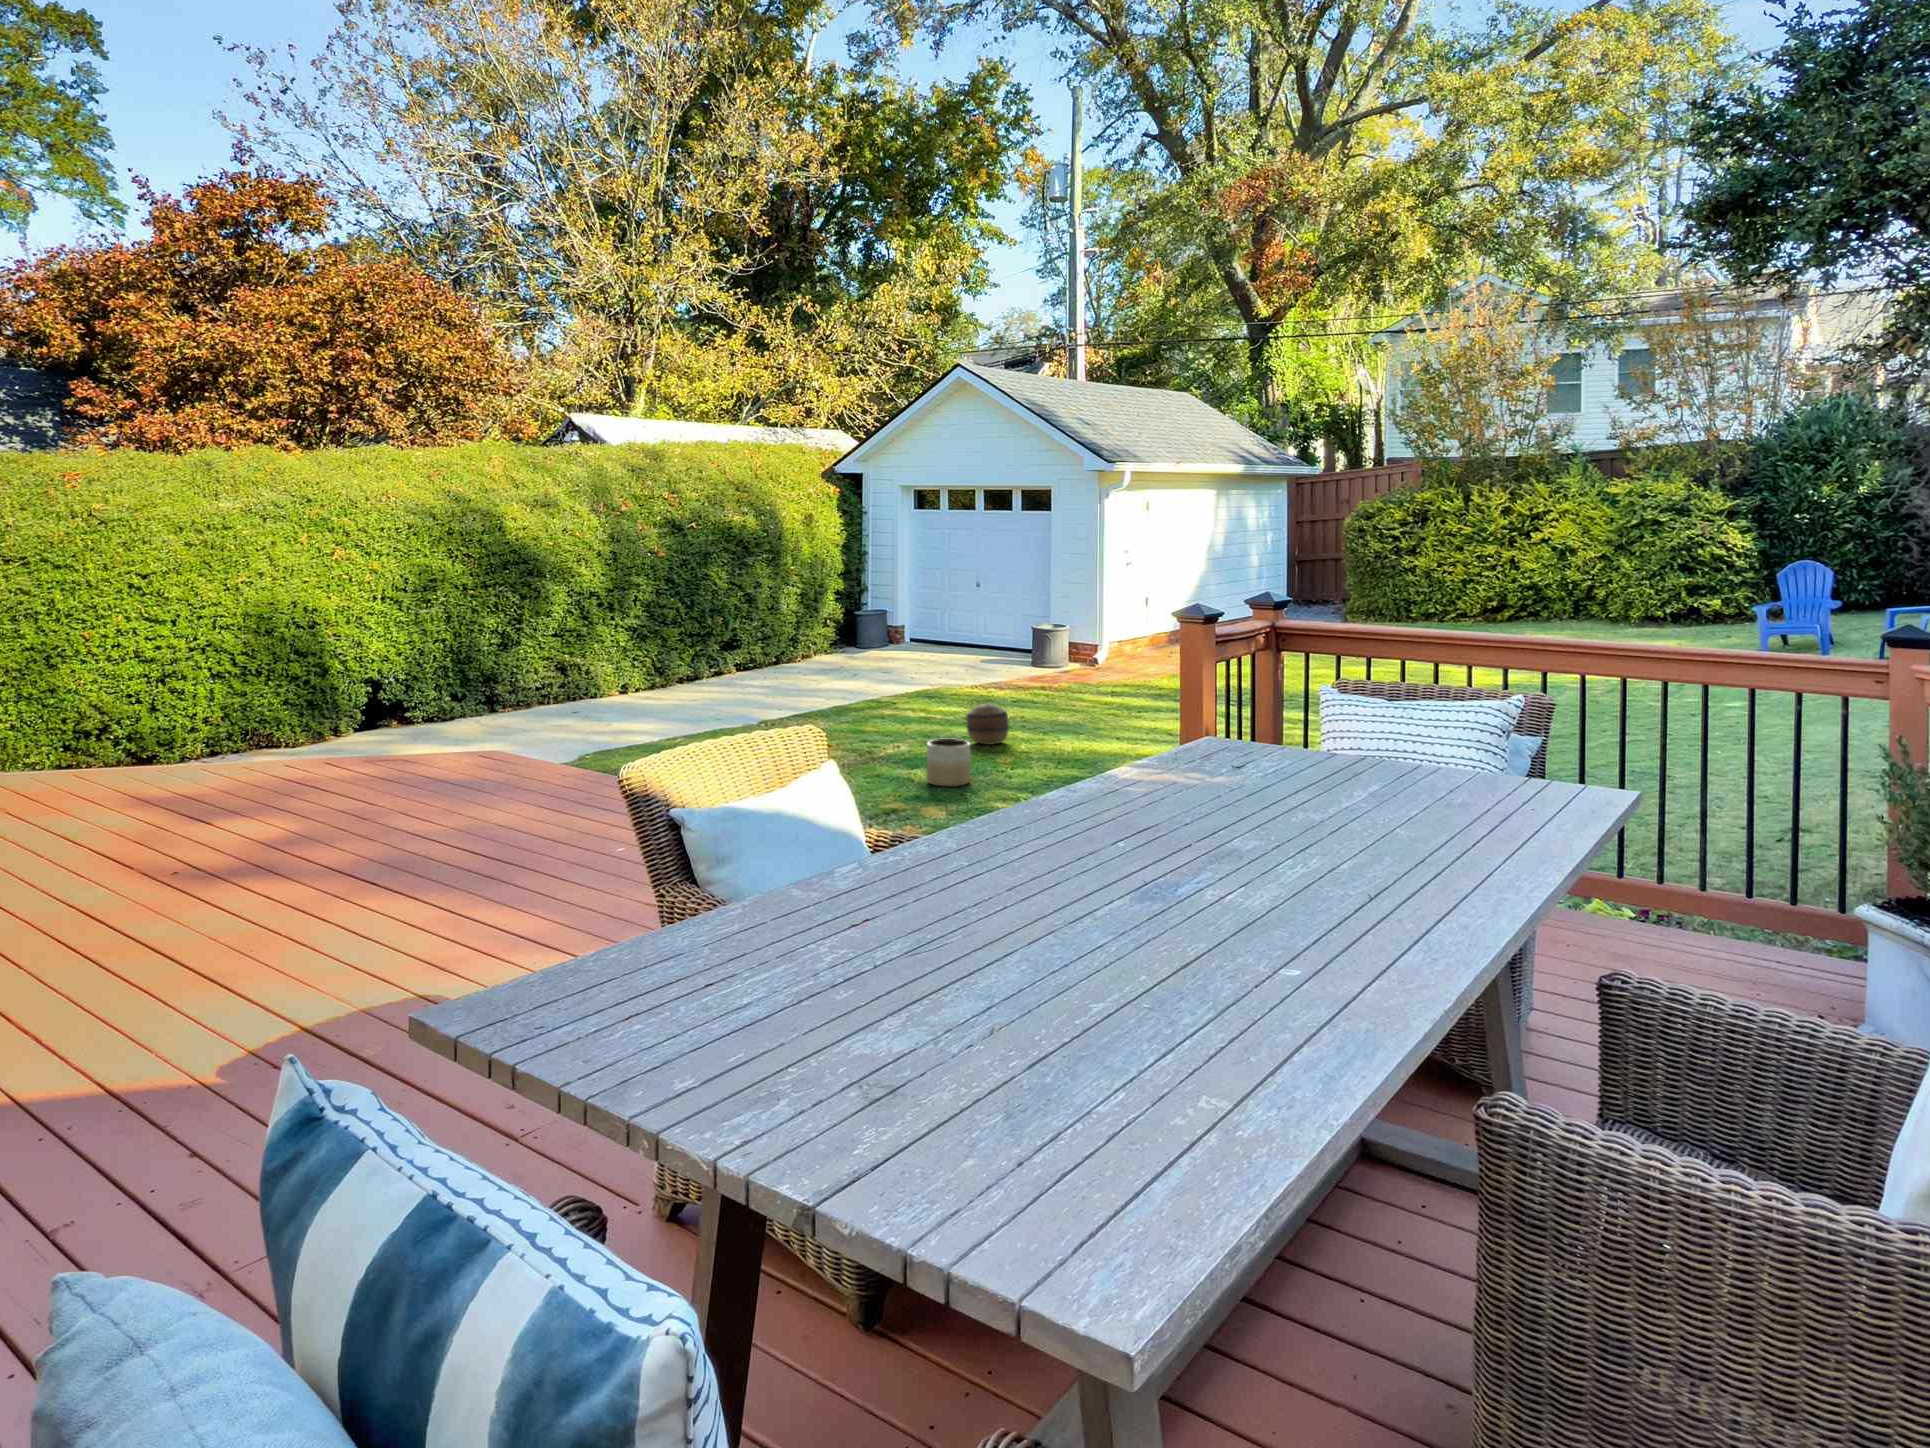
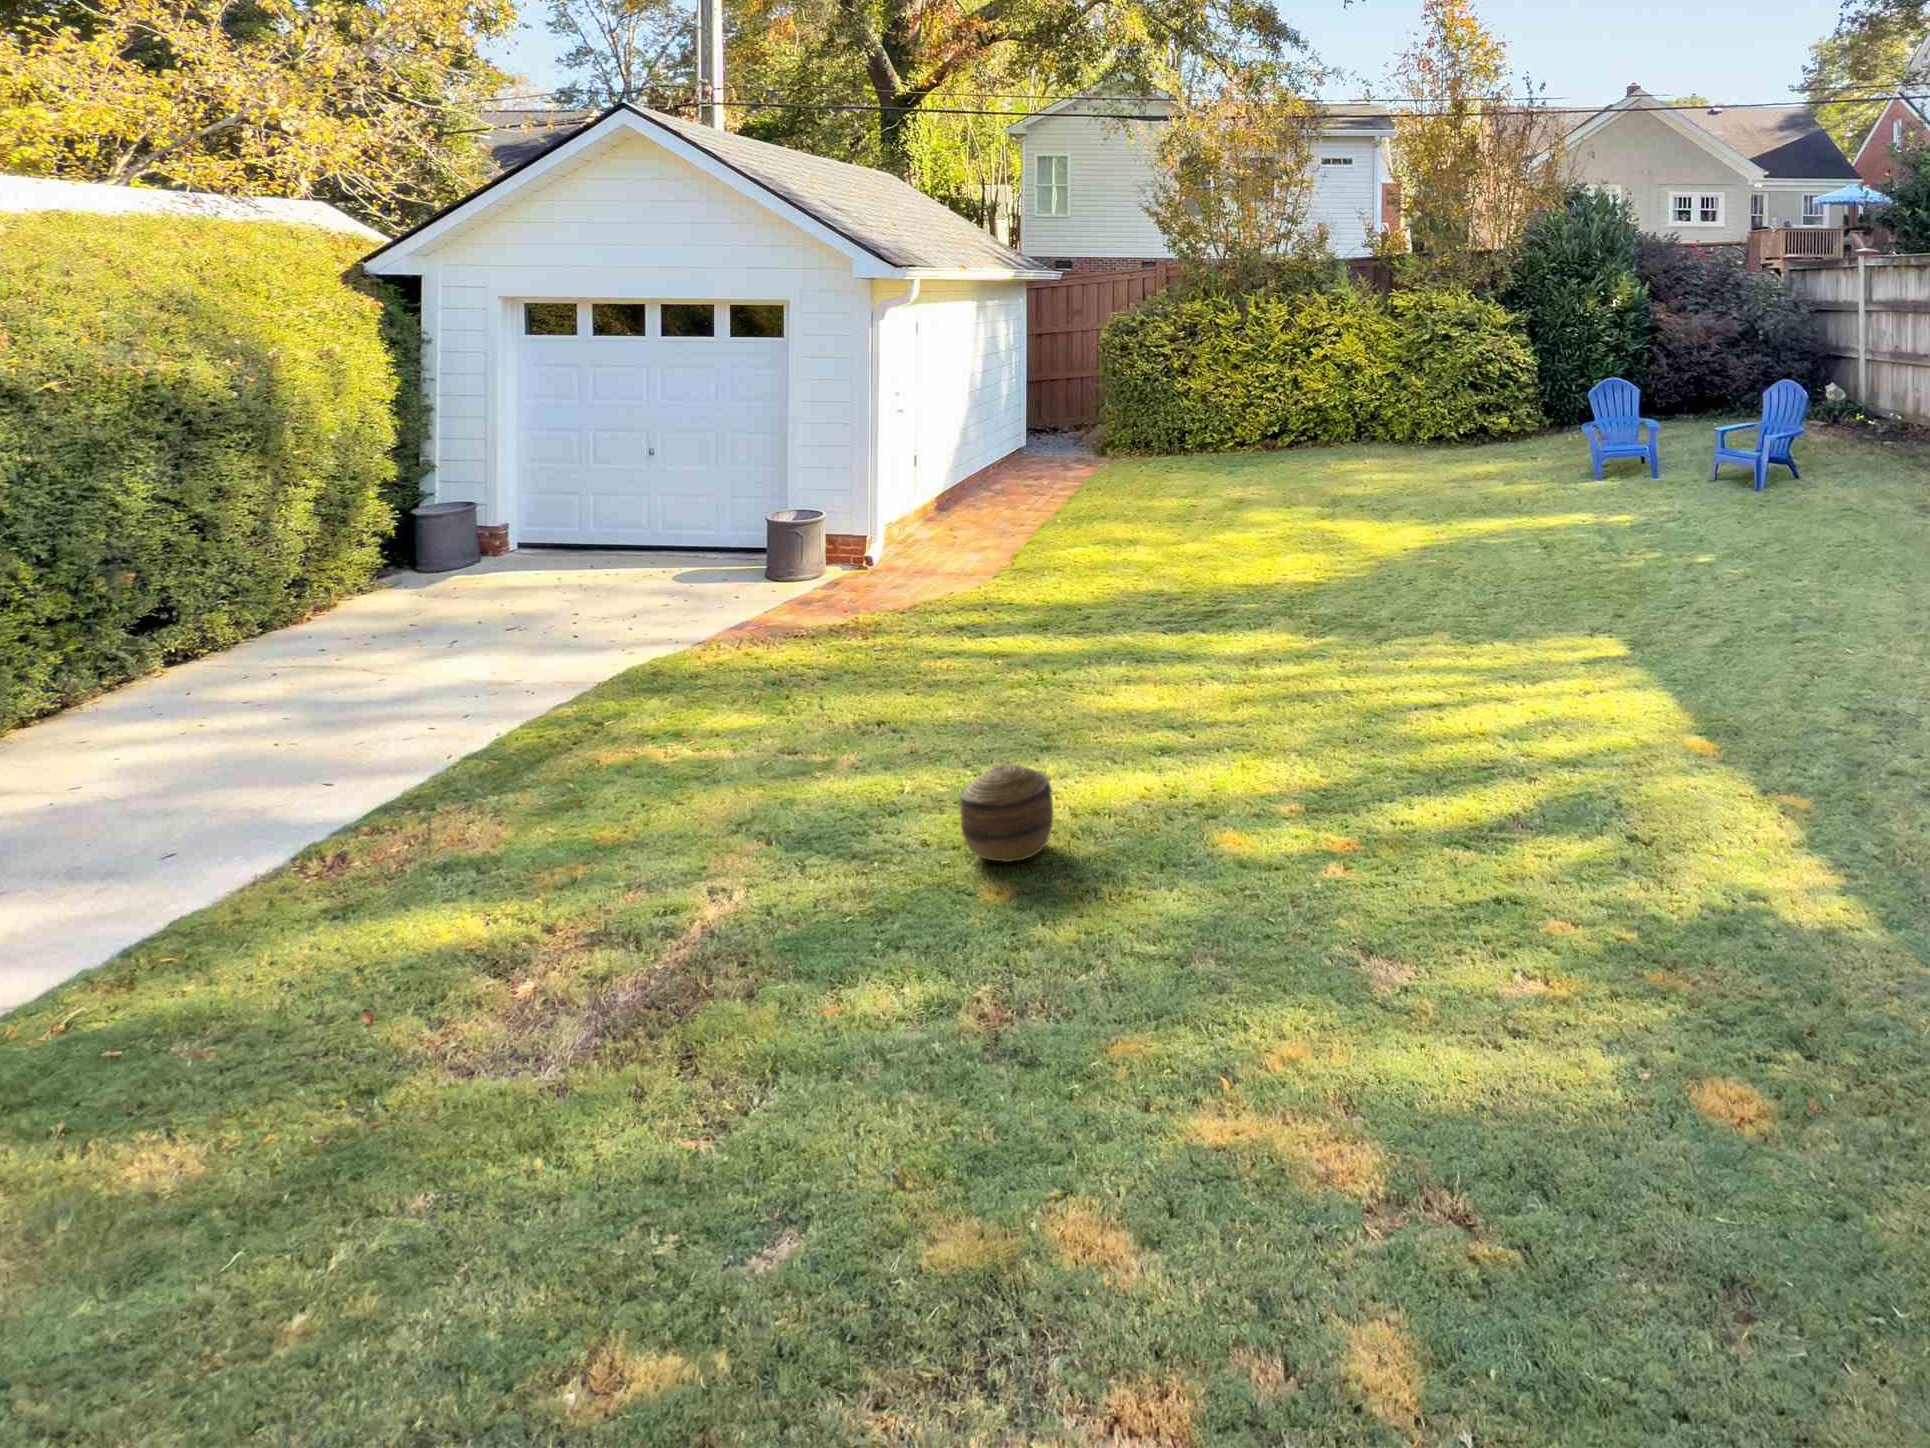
planter: present [926,739,971,787] -> none [1099,960,1219,1130]

